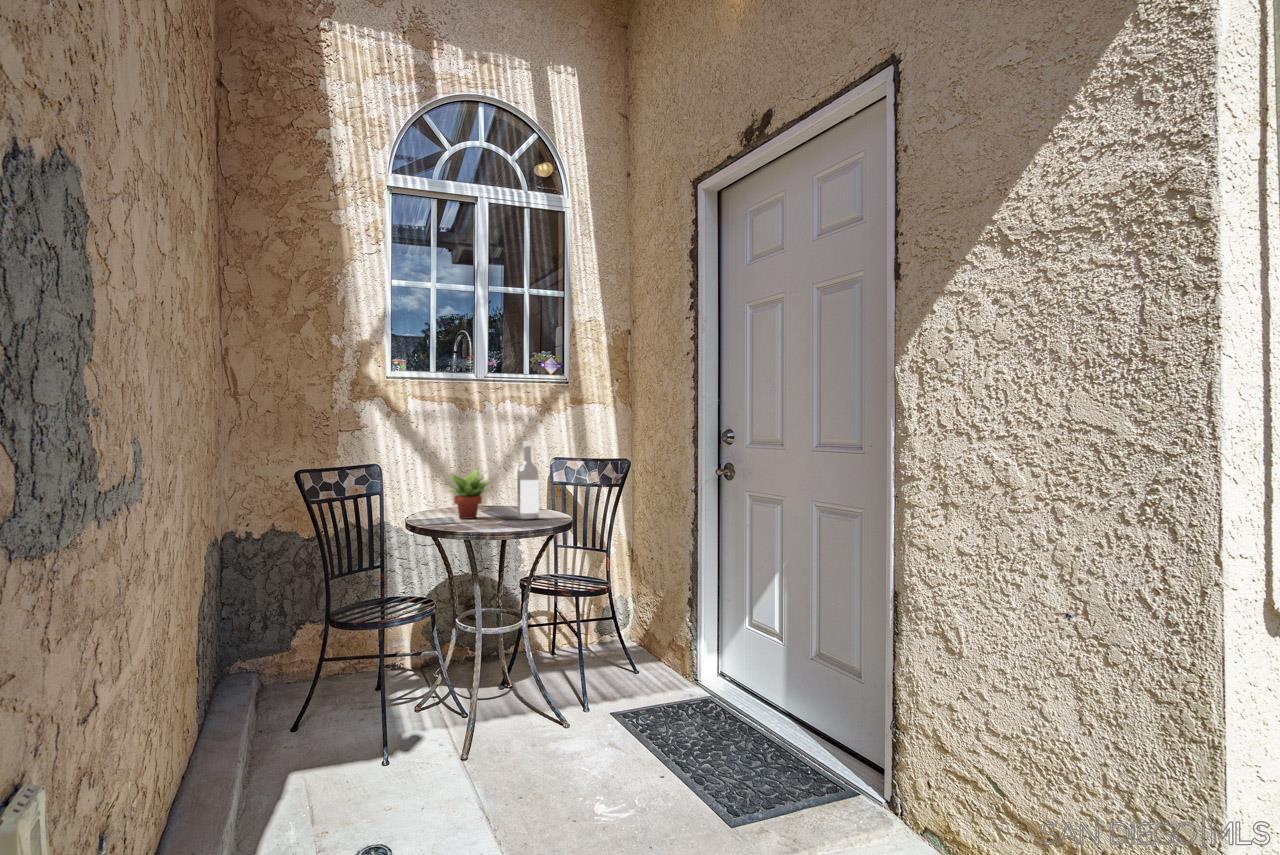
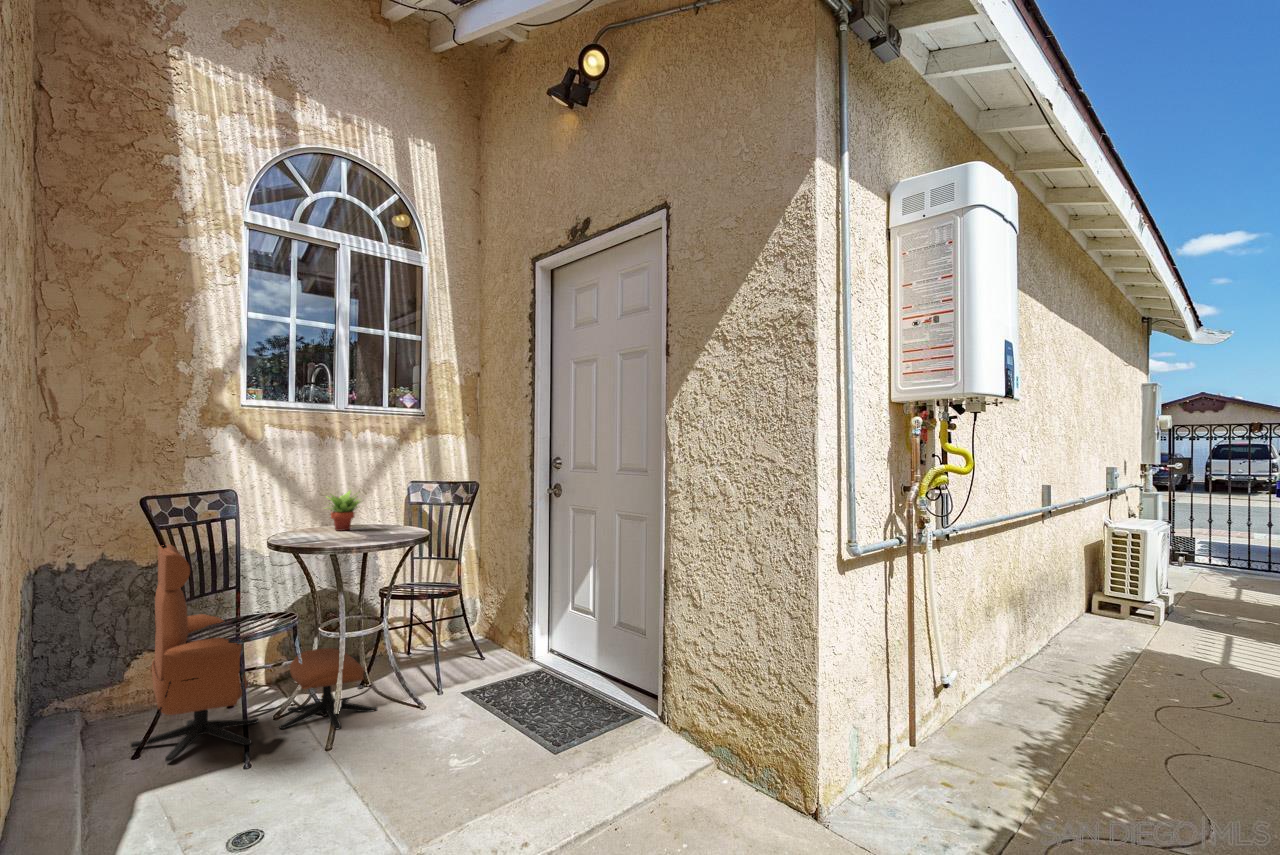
wine bottle: present [517,441,539,519] -> none [385,467,403,530]
lounge chair: none [212,535,507,815] -> present [131,545,377,762]

